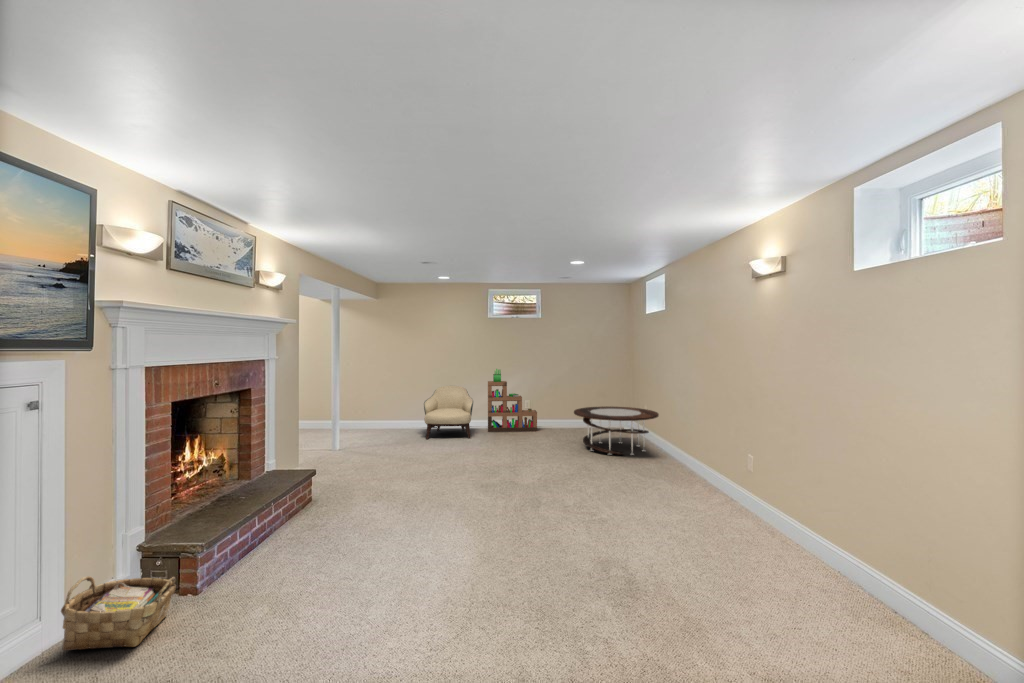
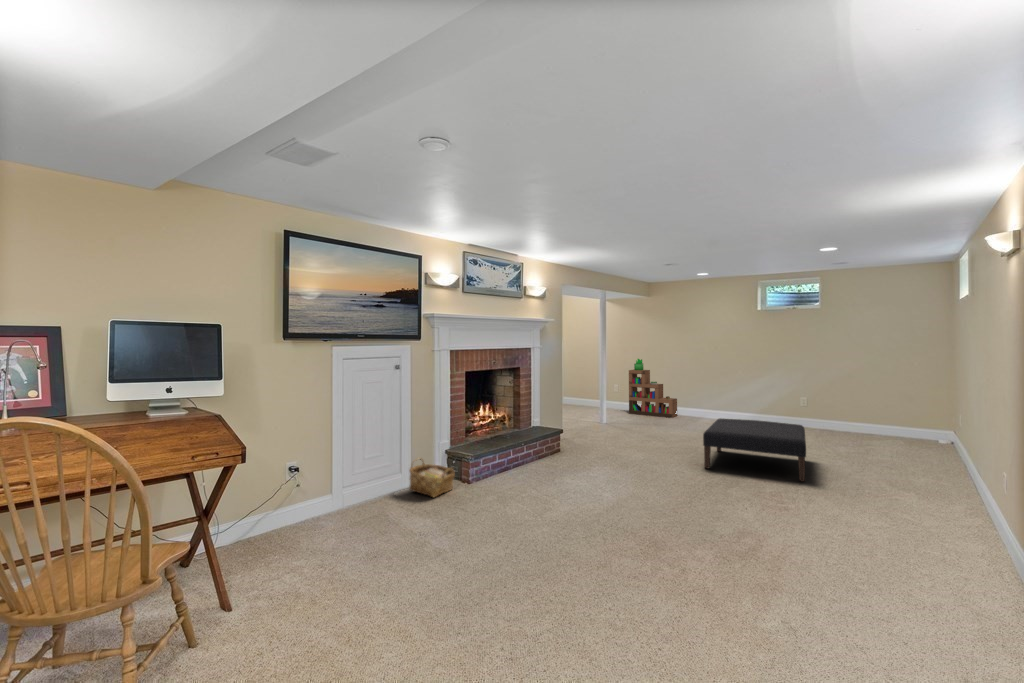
bookshelf: present [488,369,537,432] -> present [629,359,677,418]
armchair: present [424,386,473,439] -> none [685,377,739,430]
coffee table: present [574,406,659,455] -> none [849,410,991,474]
ottoman: none [479,428,573,485] -> present [703,418,806,482]

